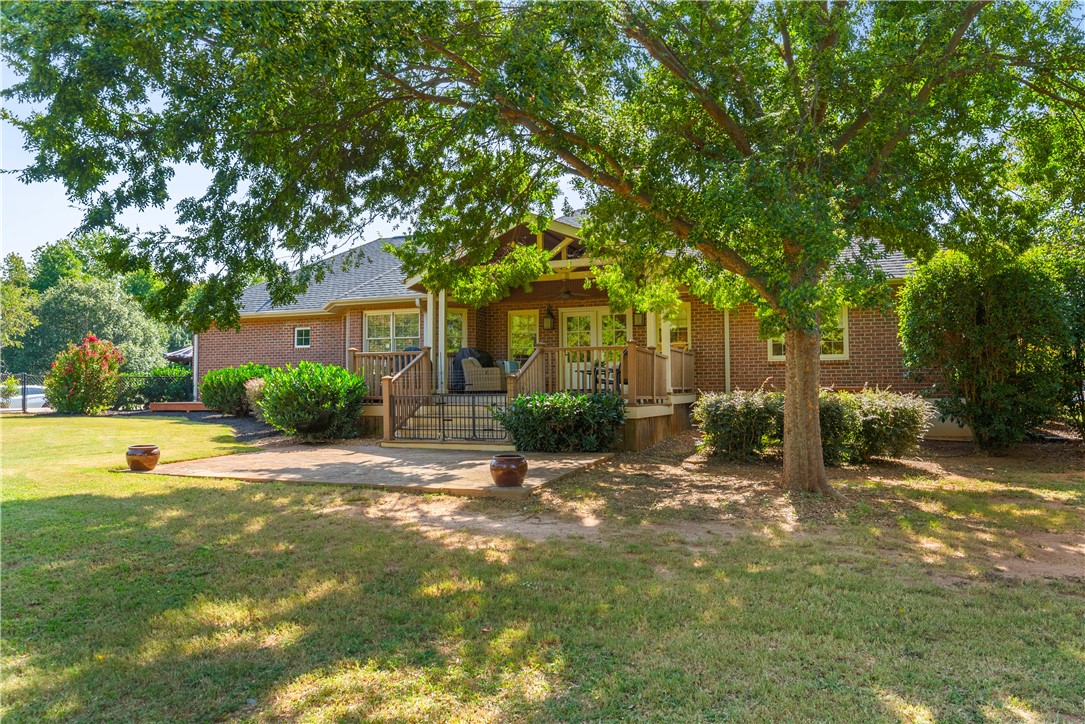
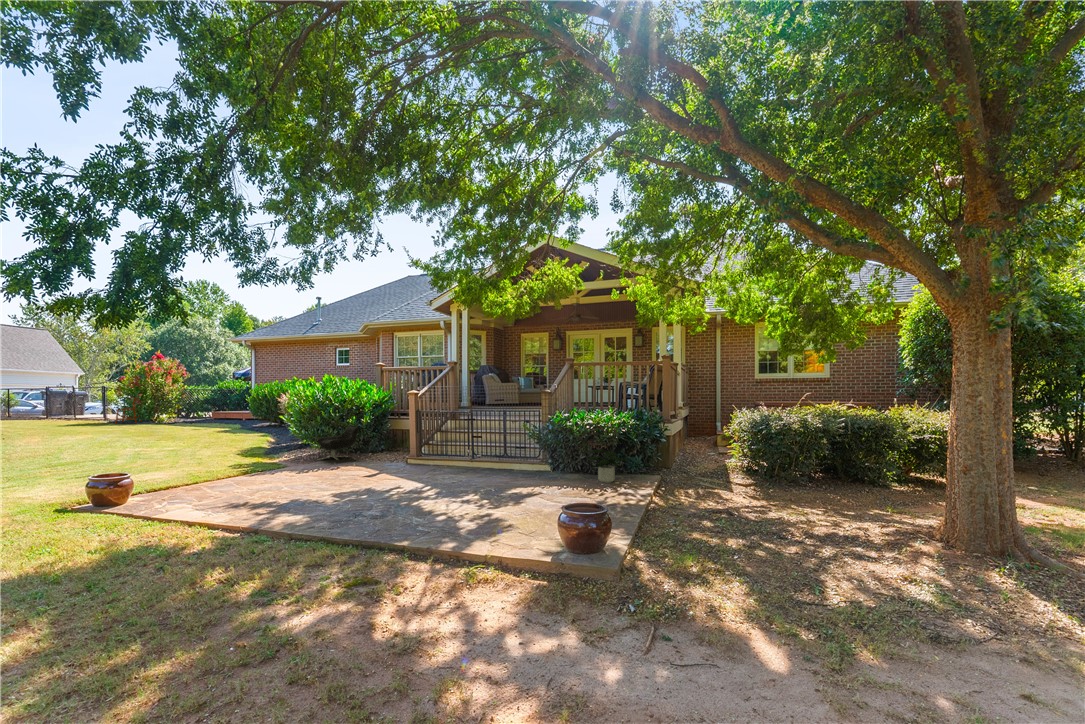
bench: none [49,384,74,415] -> present [115,397,142,424]
potted plant: none [545,429,581,458] -> present [588,449,626,483]

